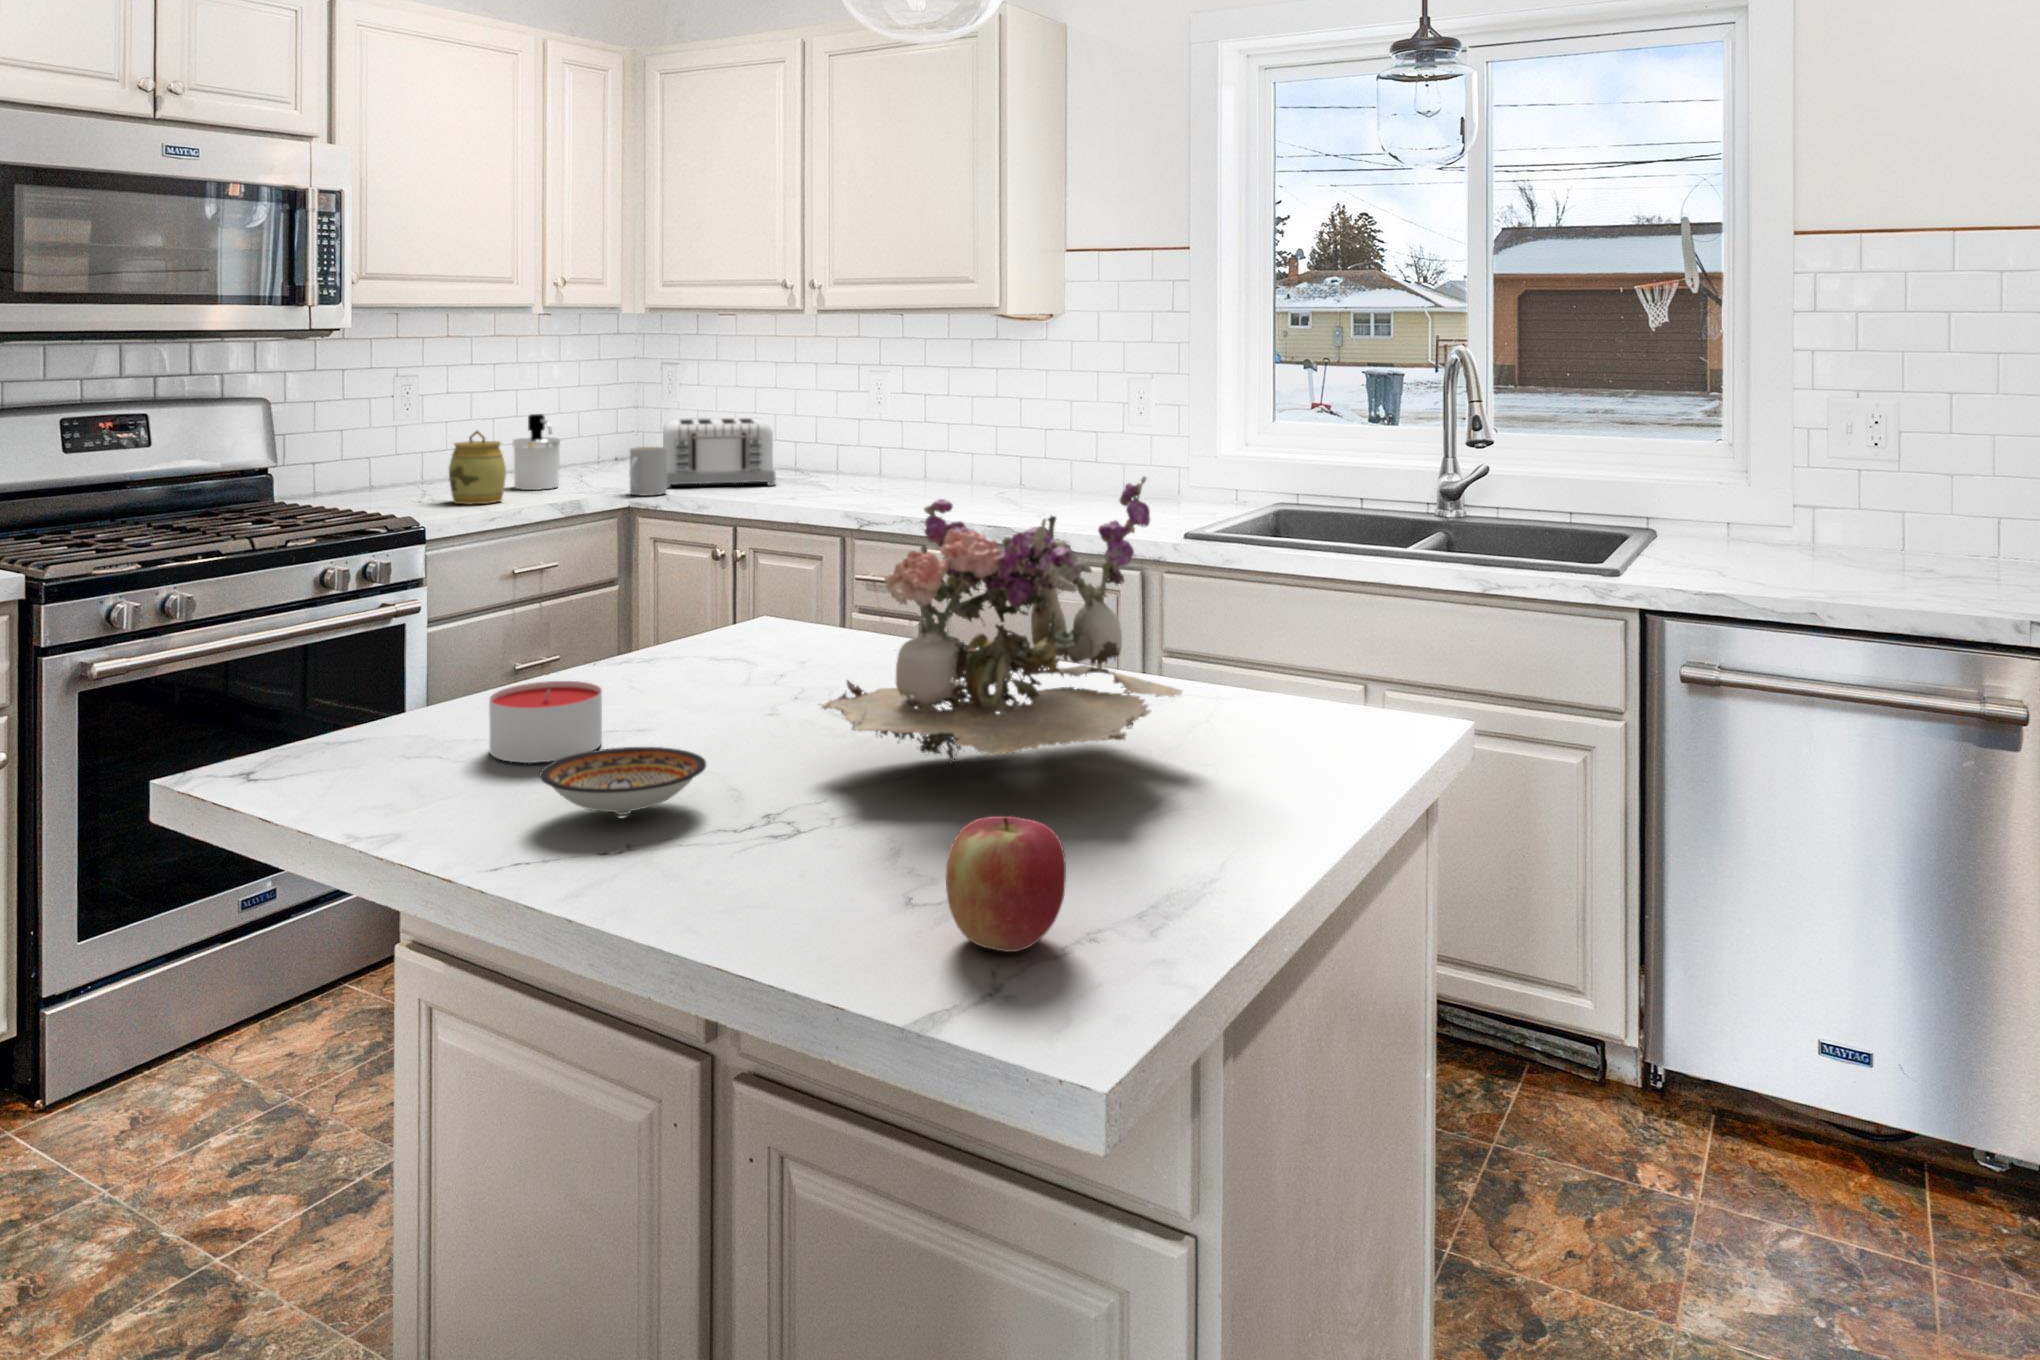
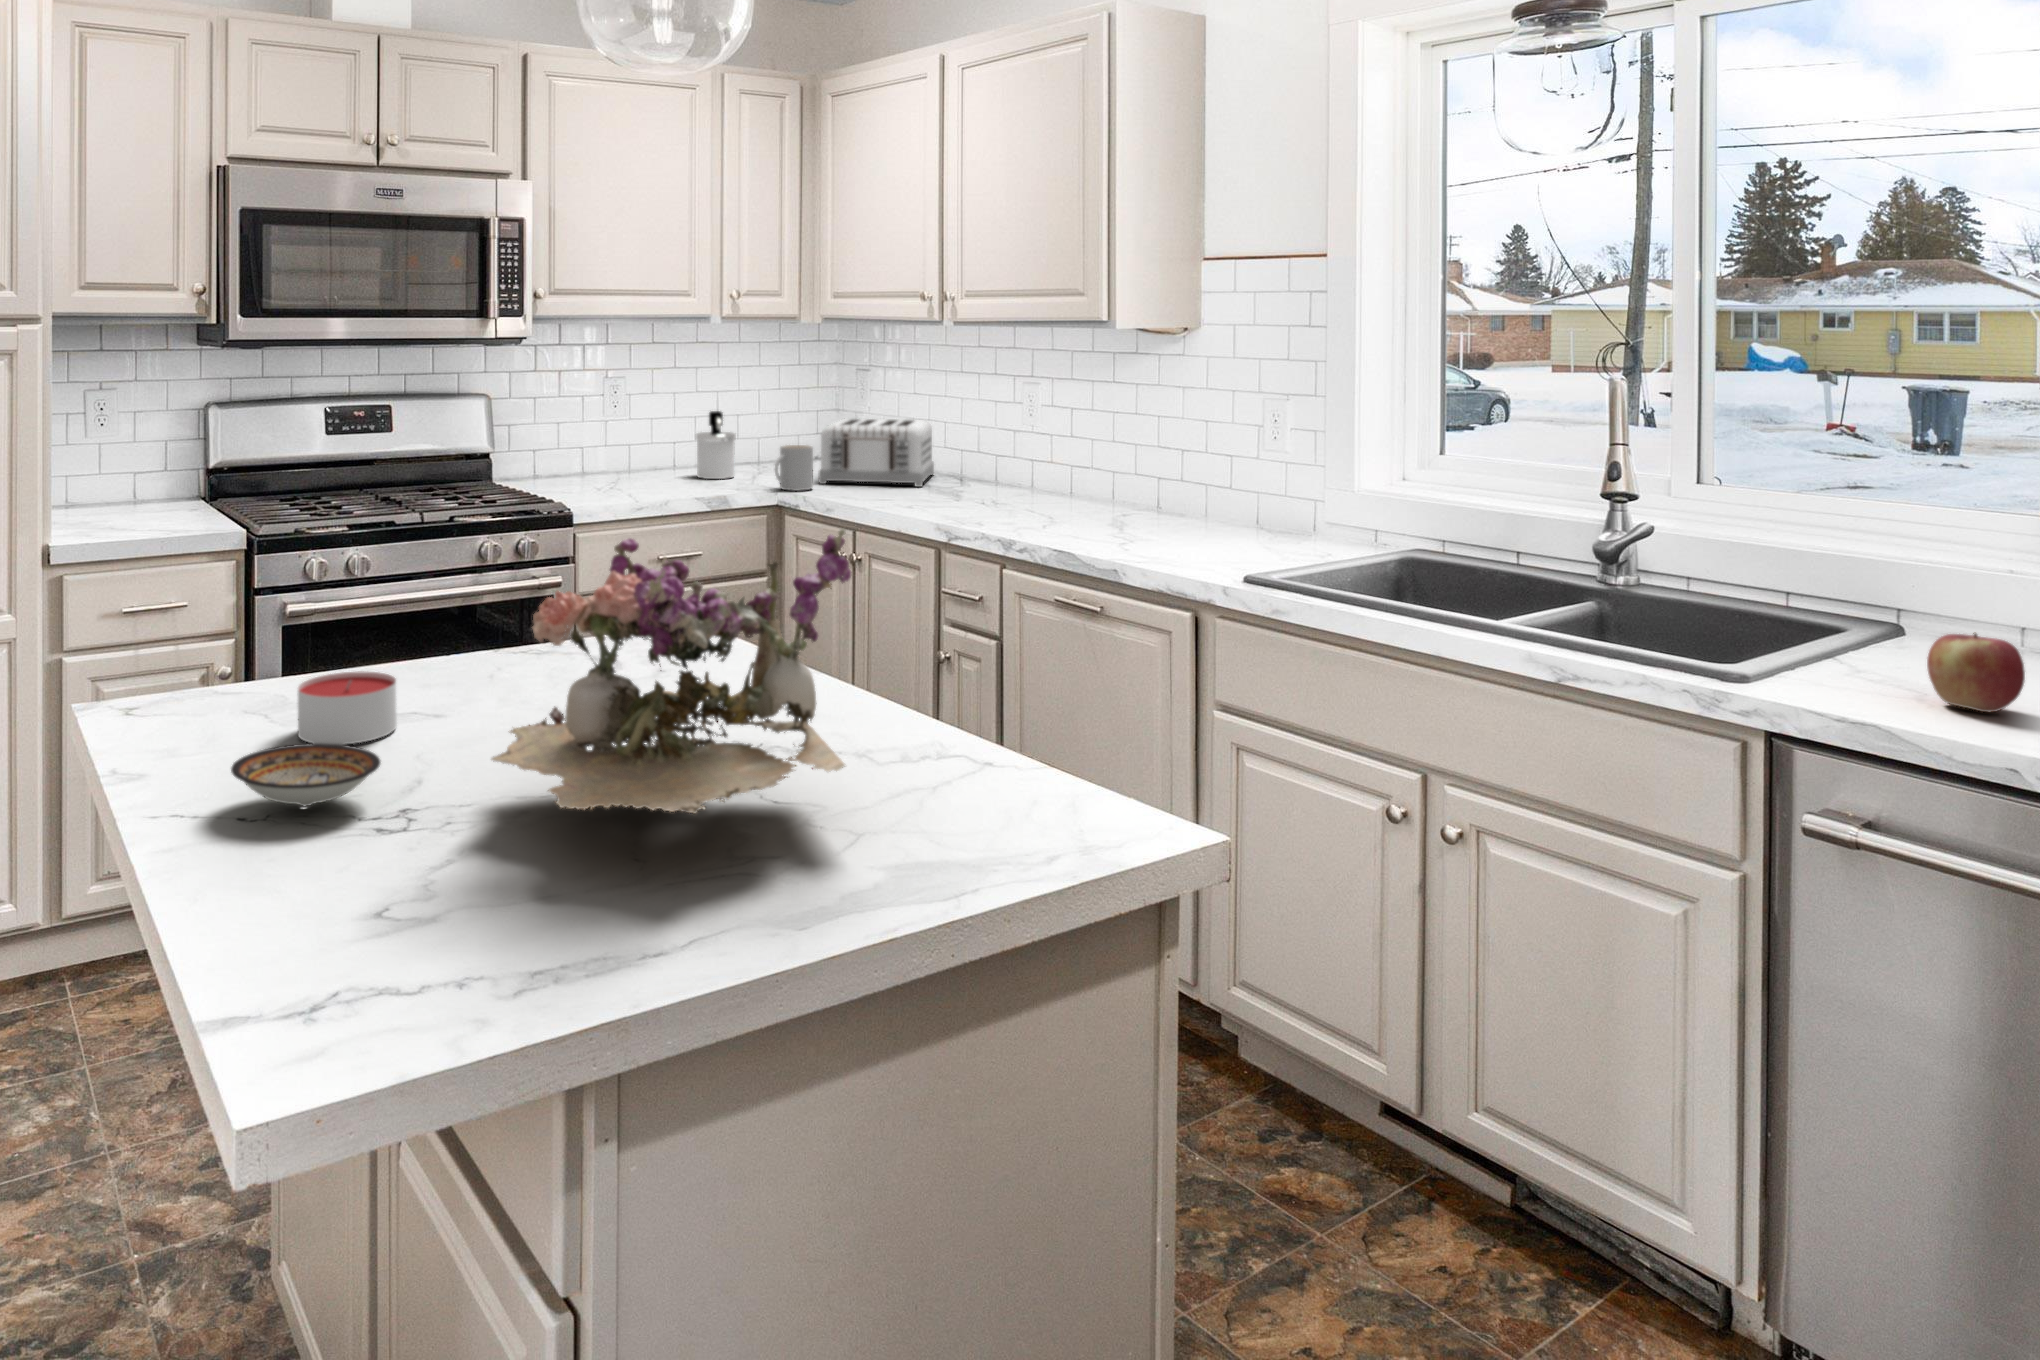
jar: present [449,431,506,504] -> none [623,425,671,490]
apple: present [946,816,1066,952] -> present [1927,632,2025,712]

